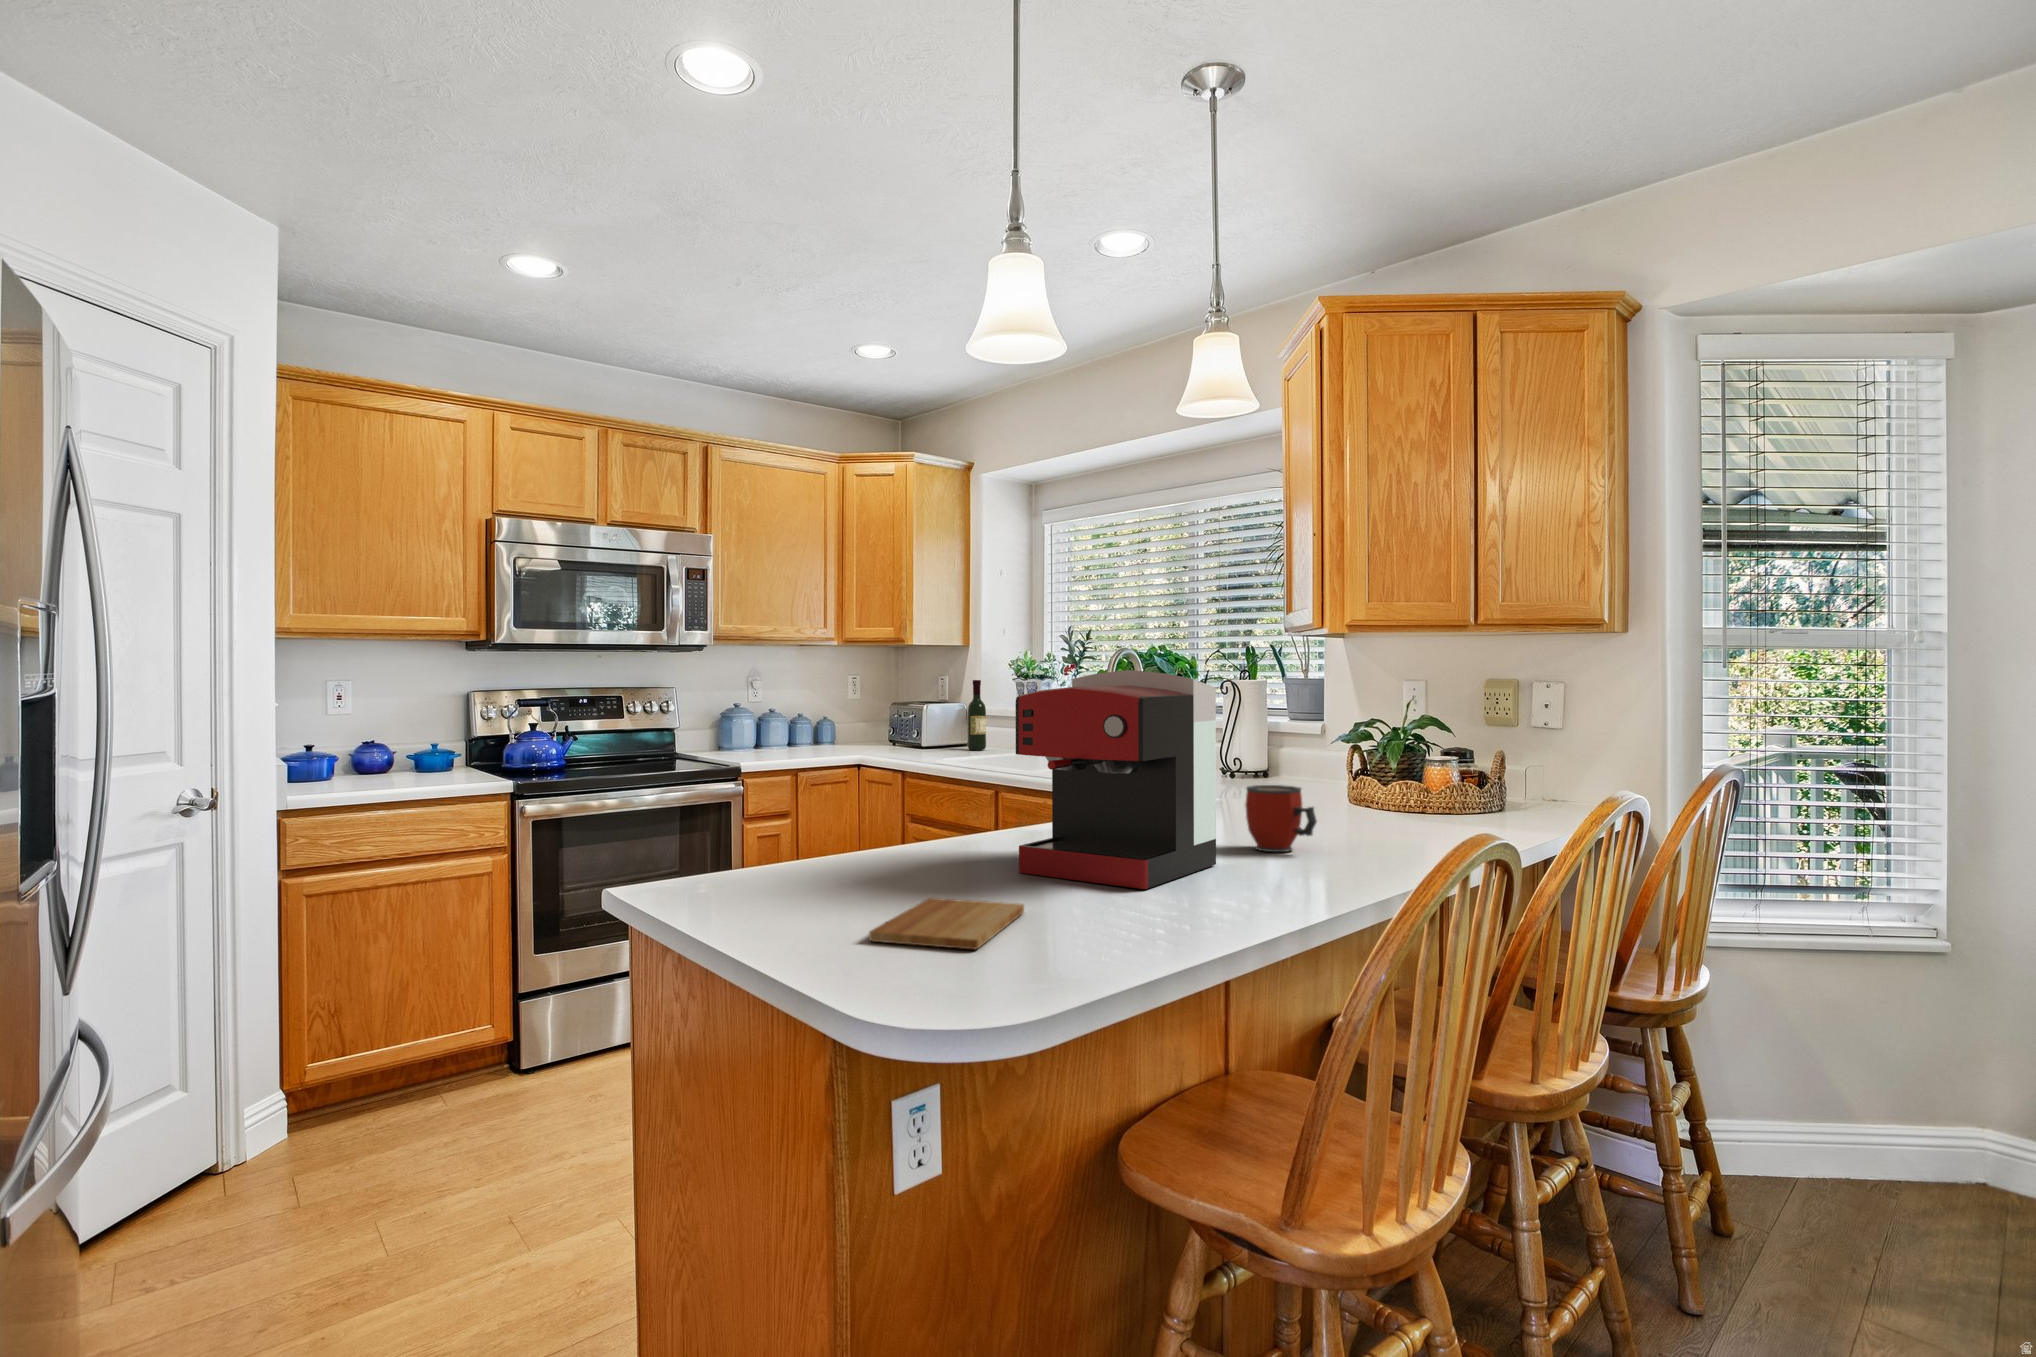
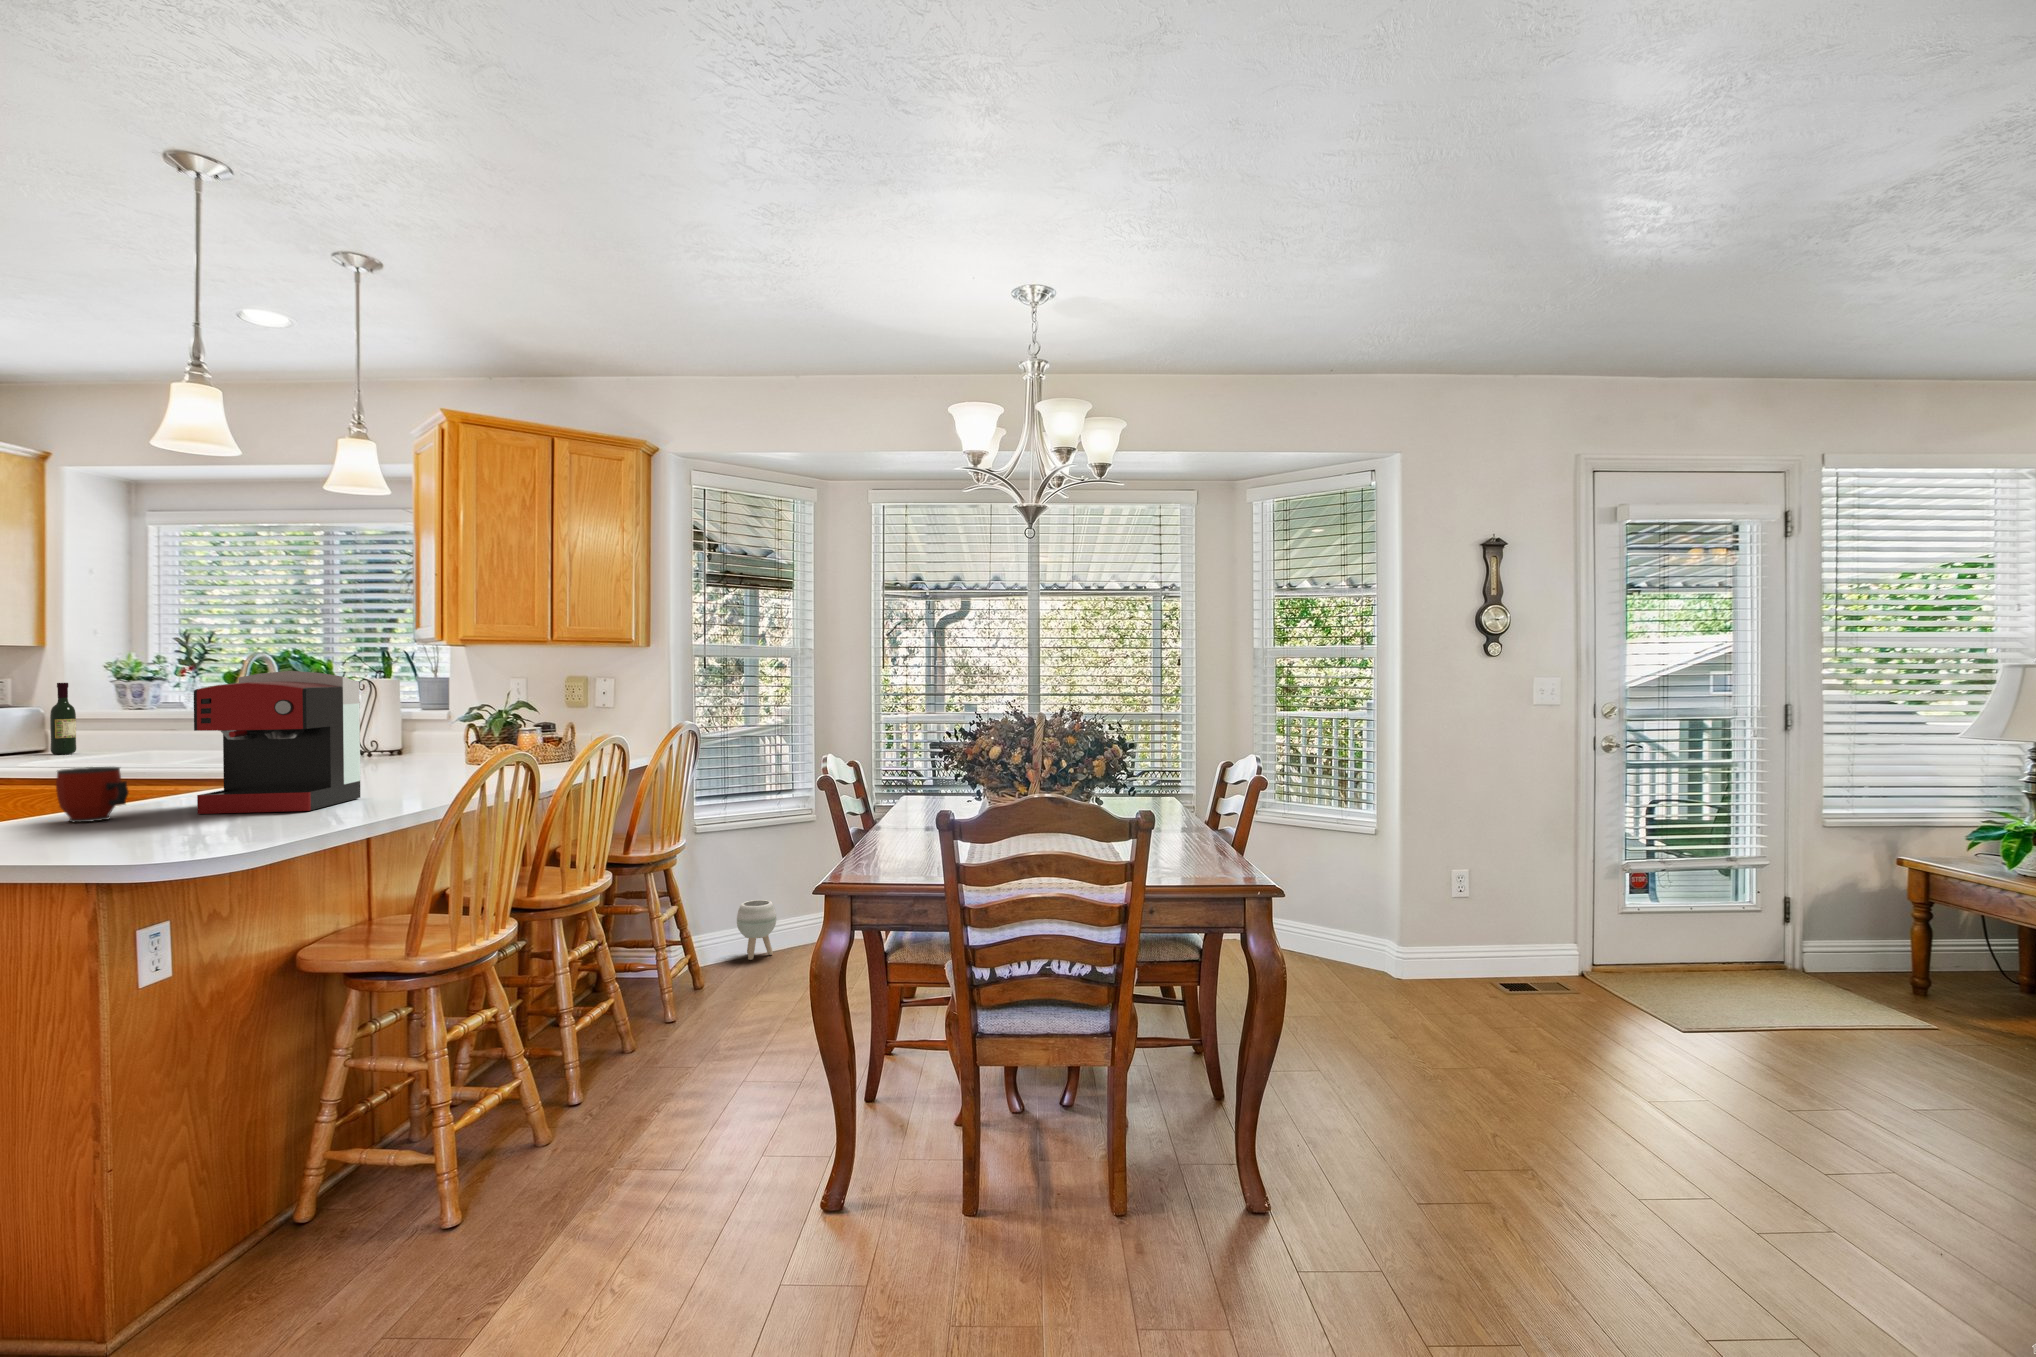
mug: present [1245,785,1317,852] -> present [56,767,128,822]
cutting board: present [869,898,1024,949] -> none [101,821,219,847]
planter: none [1791,1087,1880,1201] -> present [737,900,776,960]

